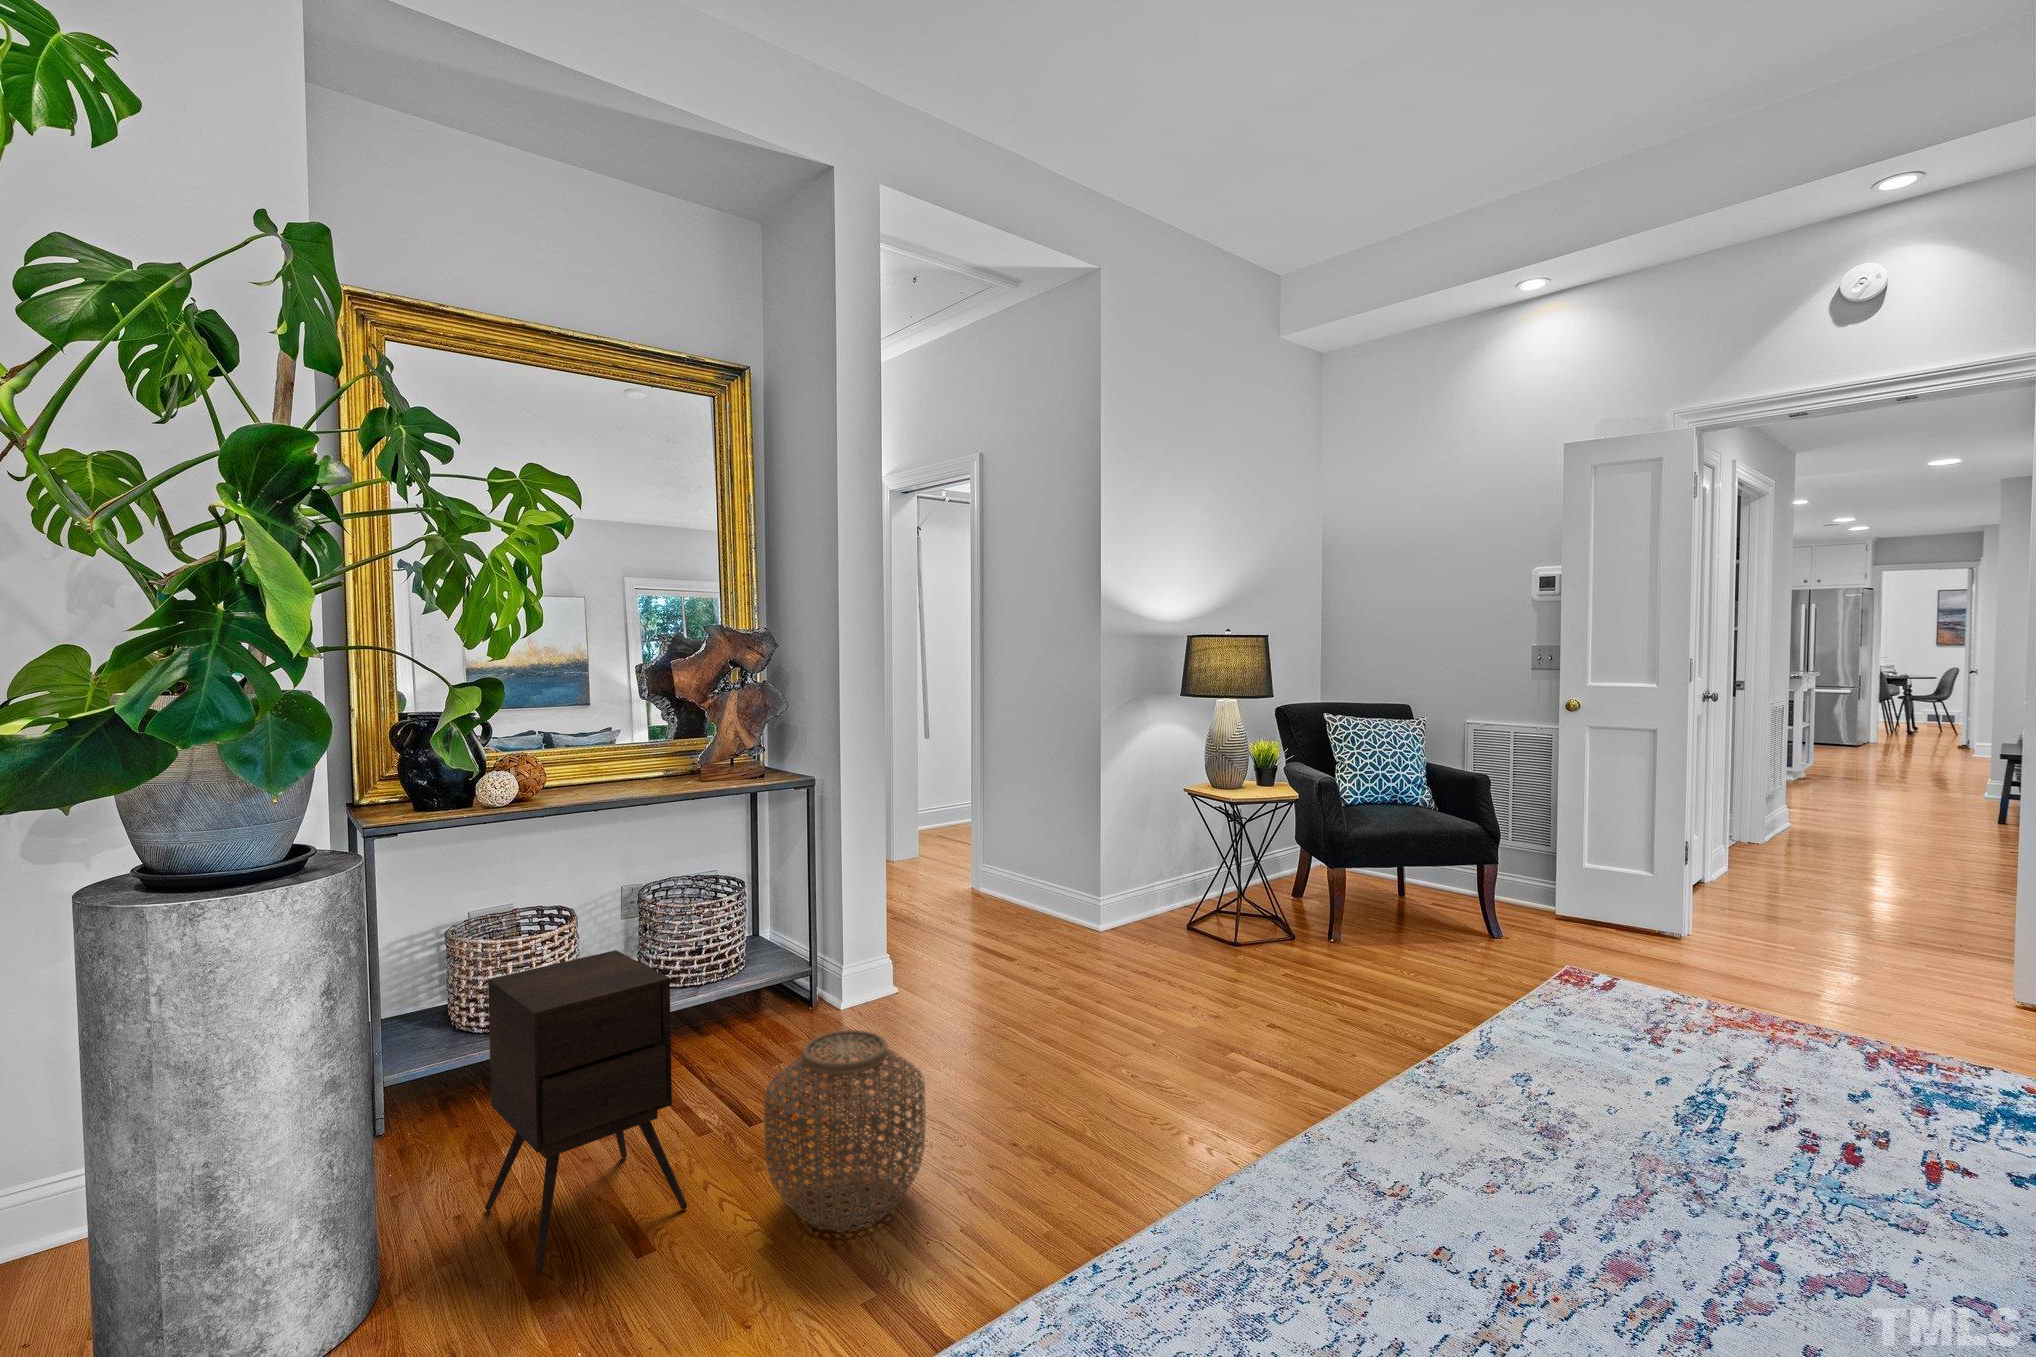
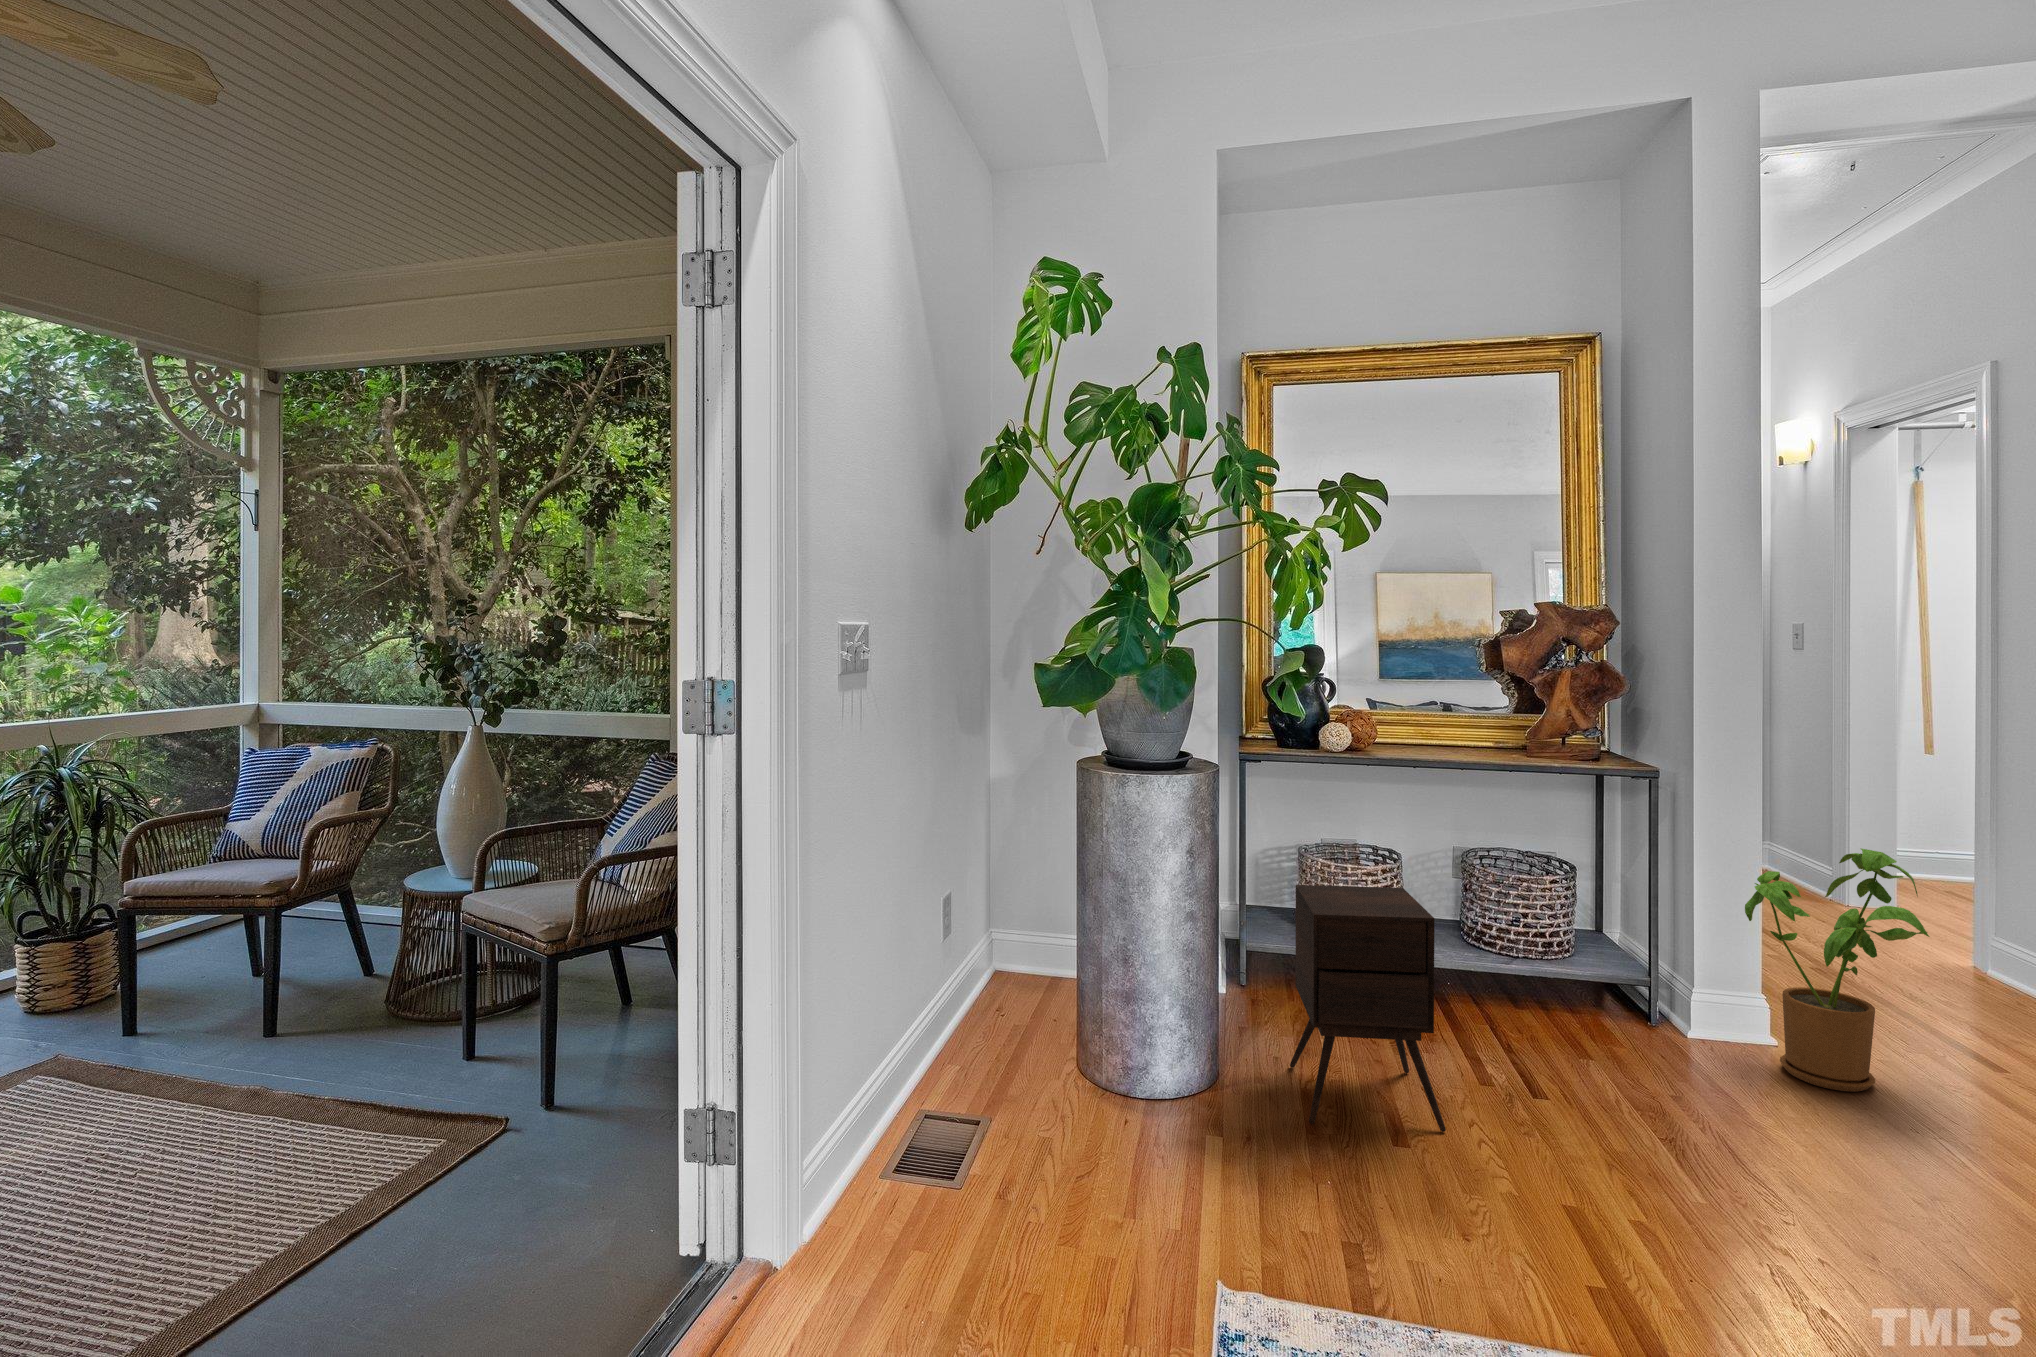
house plant: none [884,829,1002,1029] -> present [1745,848,1930,1092]
woven basket: present [764,1030,925,1231] -> none [1516,1016,1714,1229]

